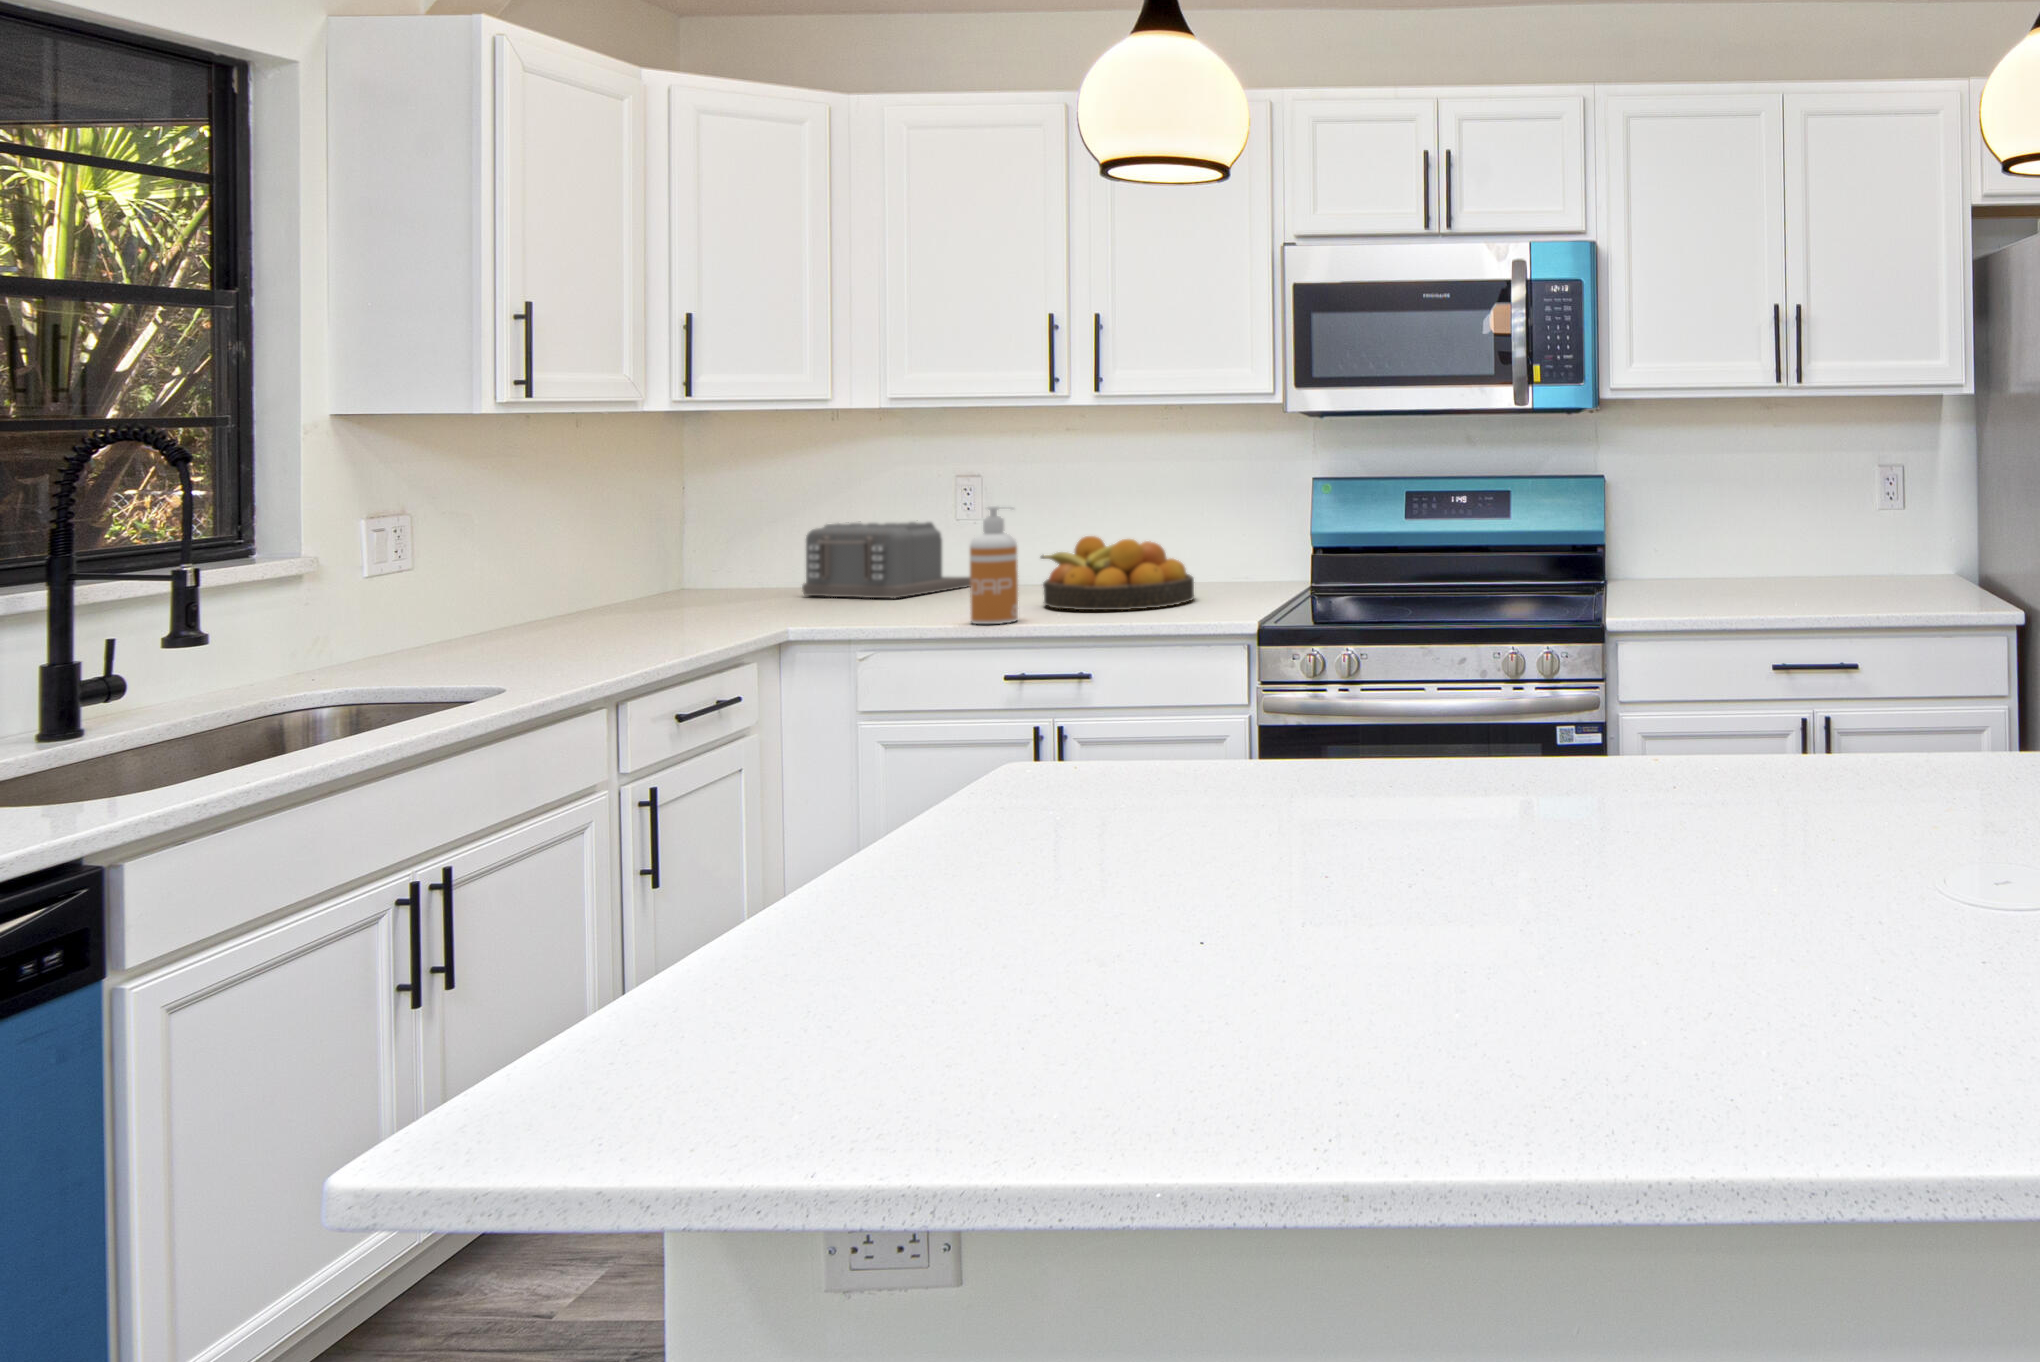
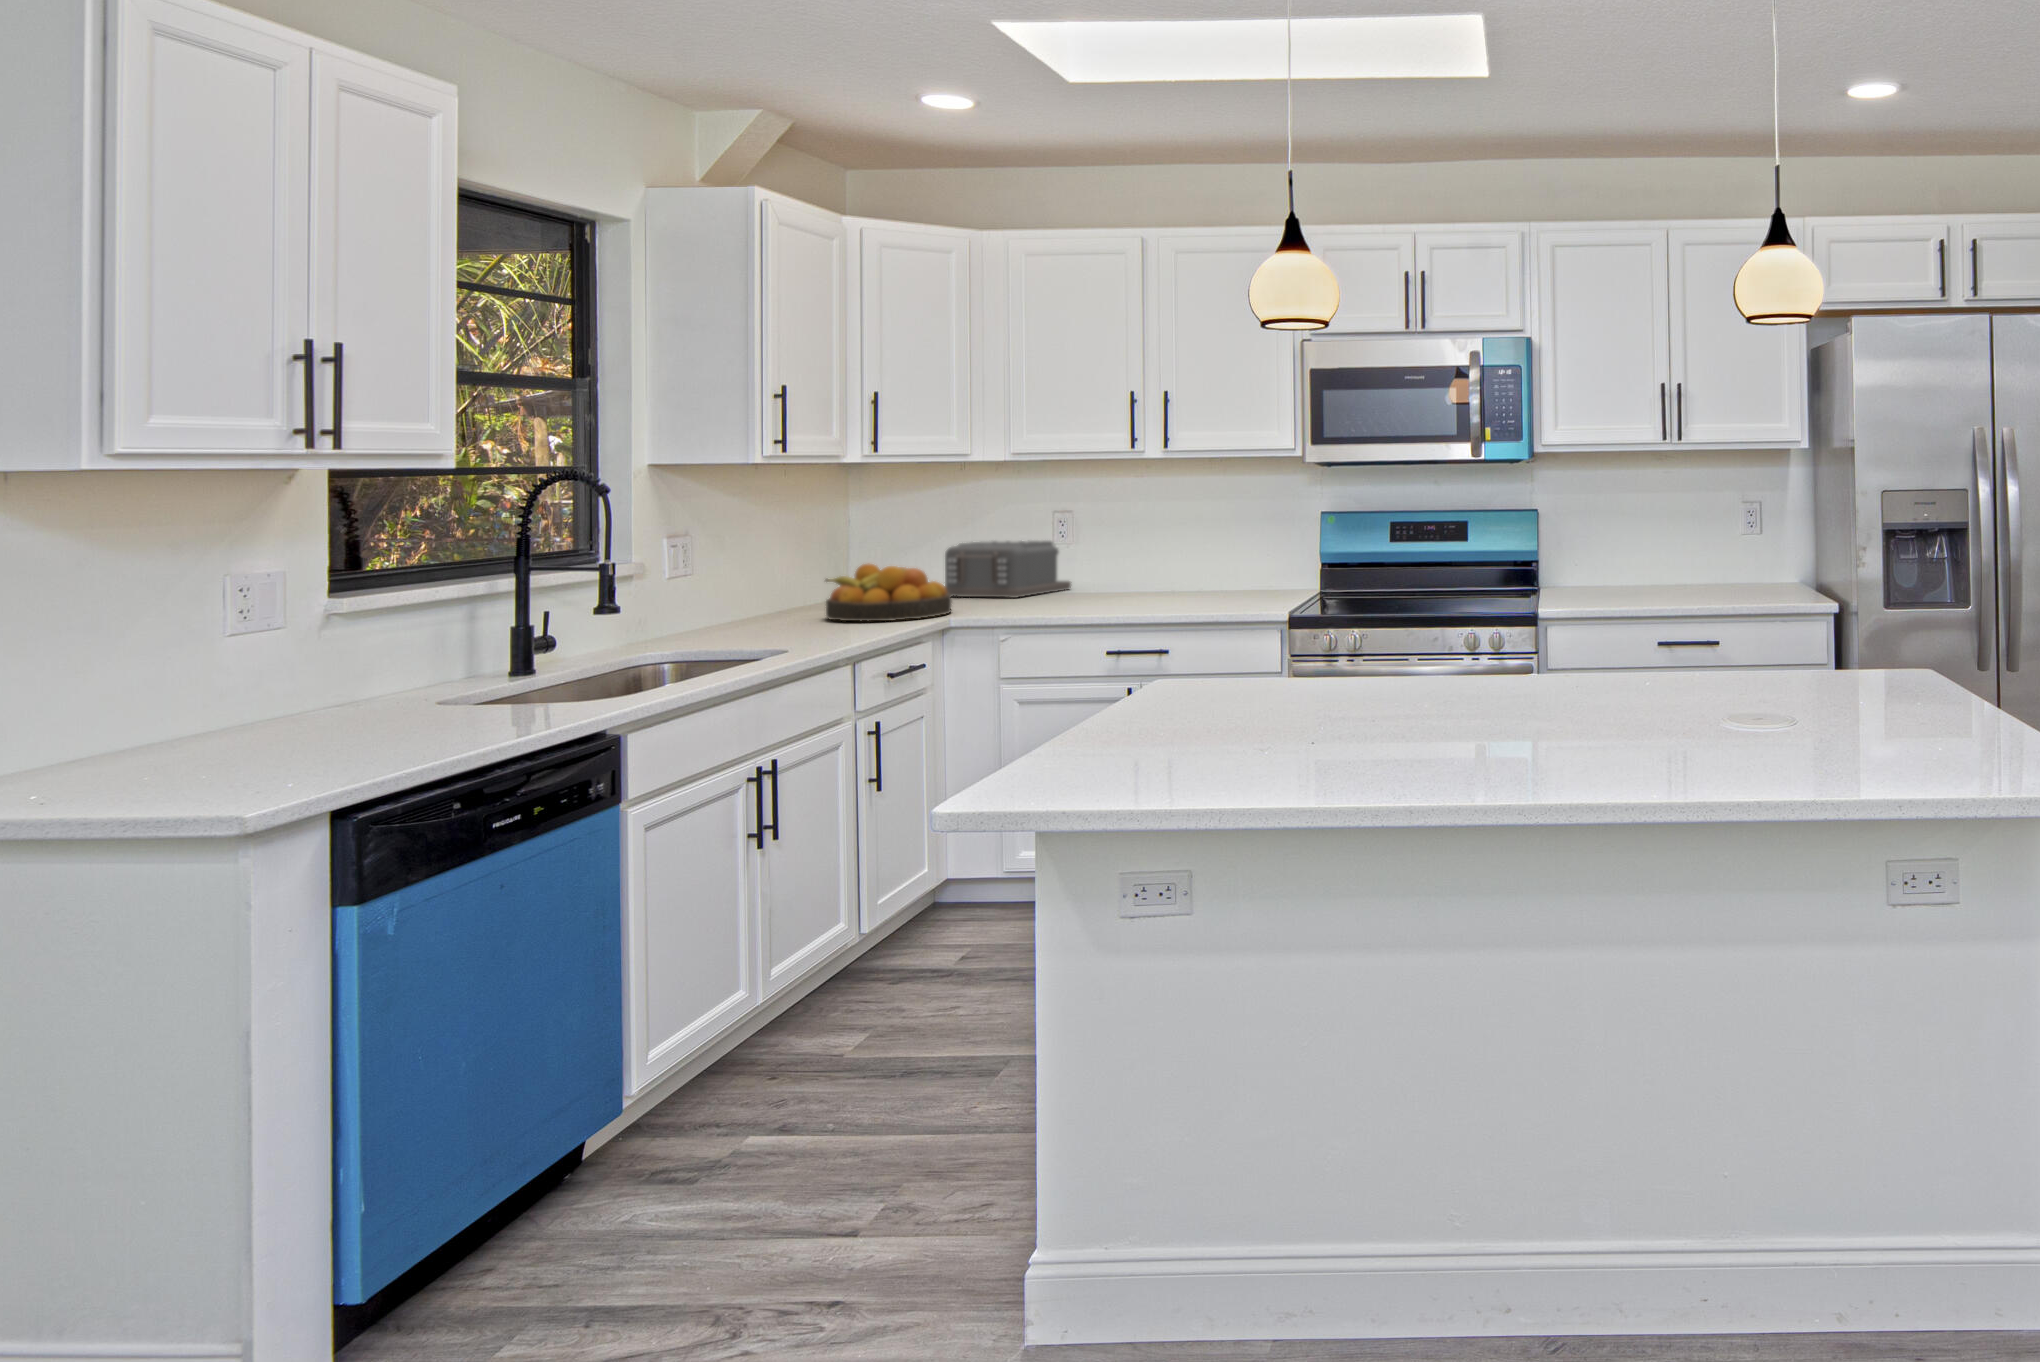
soap dispenser: present [970,506,1018,624] -> none [1083,529,1118,613]
fruit bowl: present [1041,536,1194,610] -> present [826,564,951,621]

